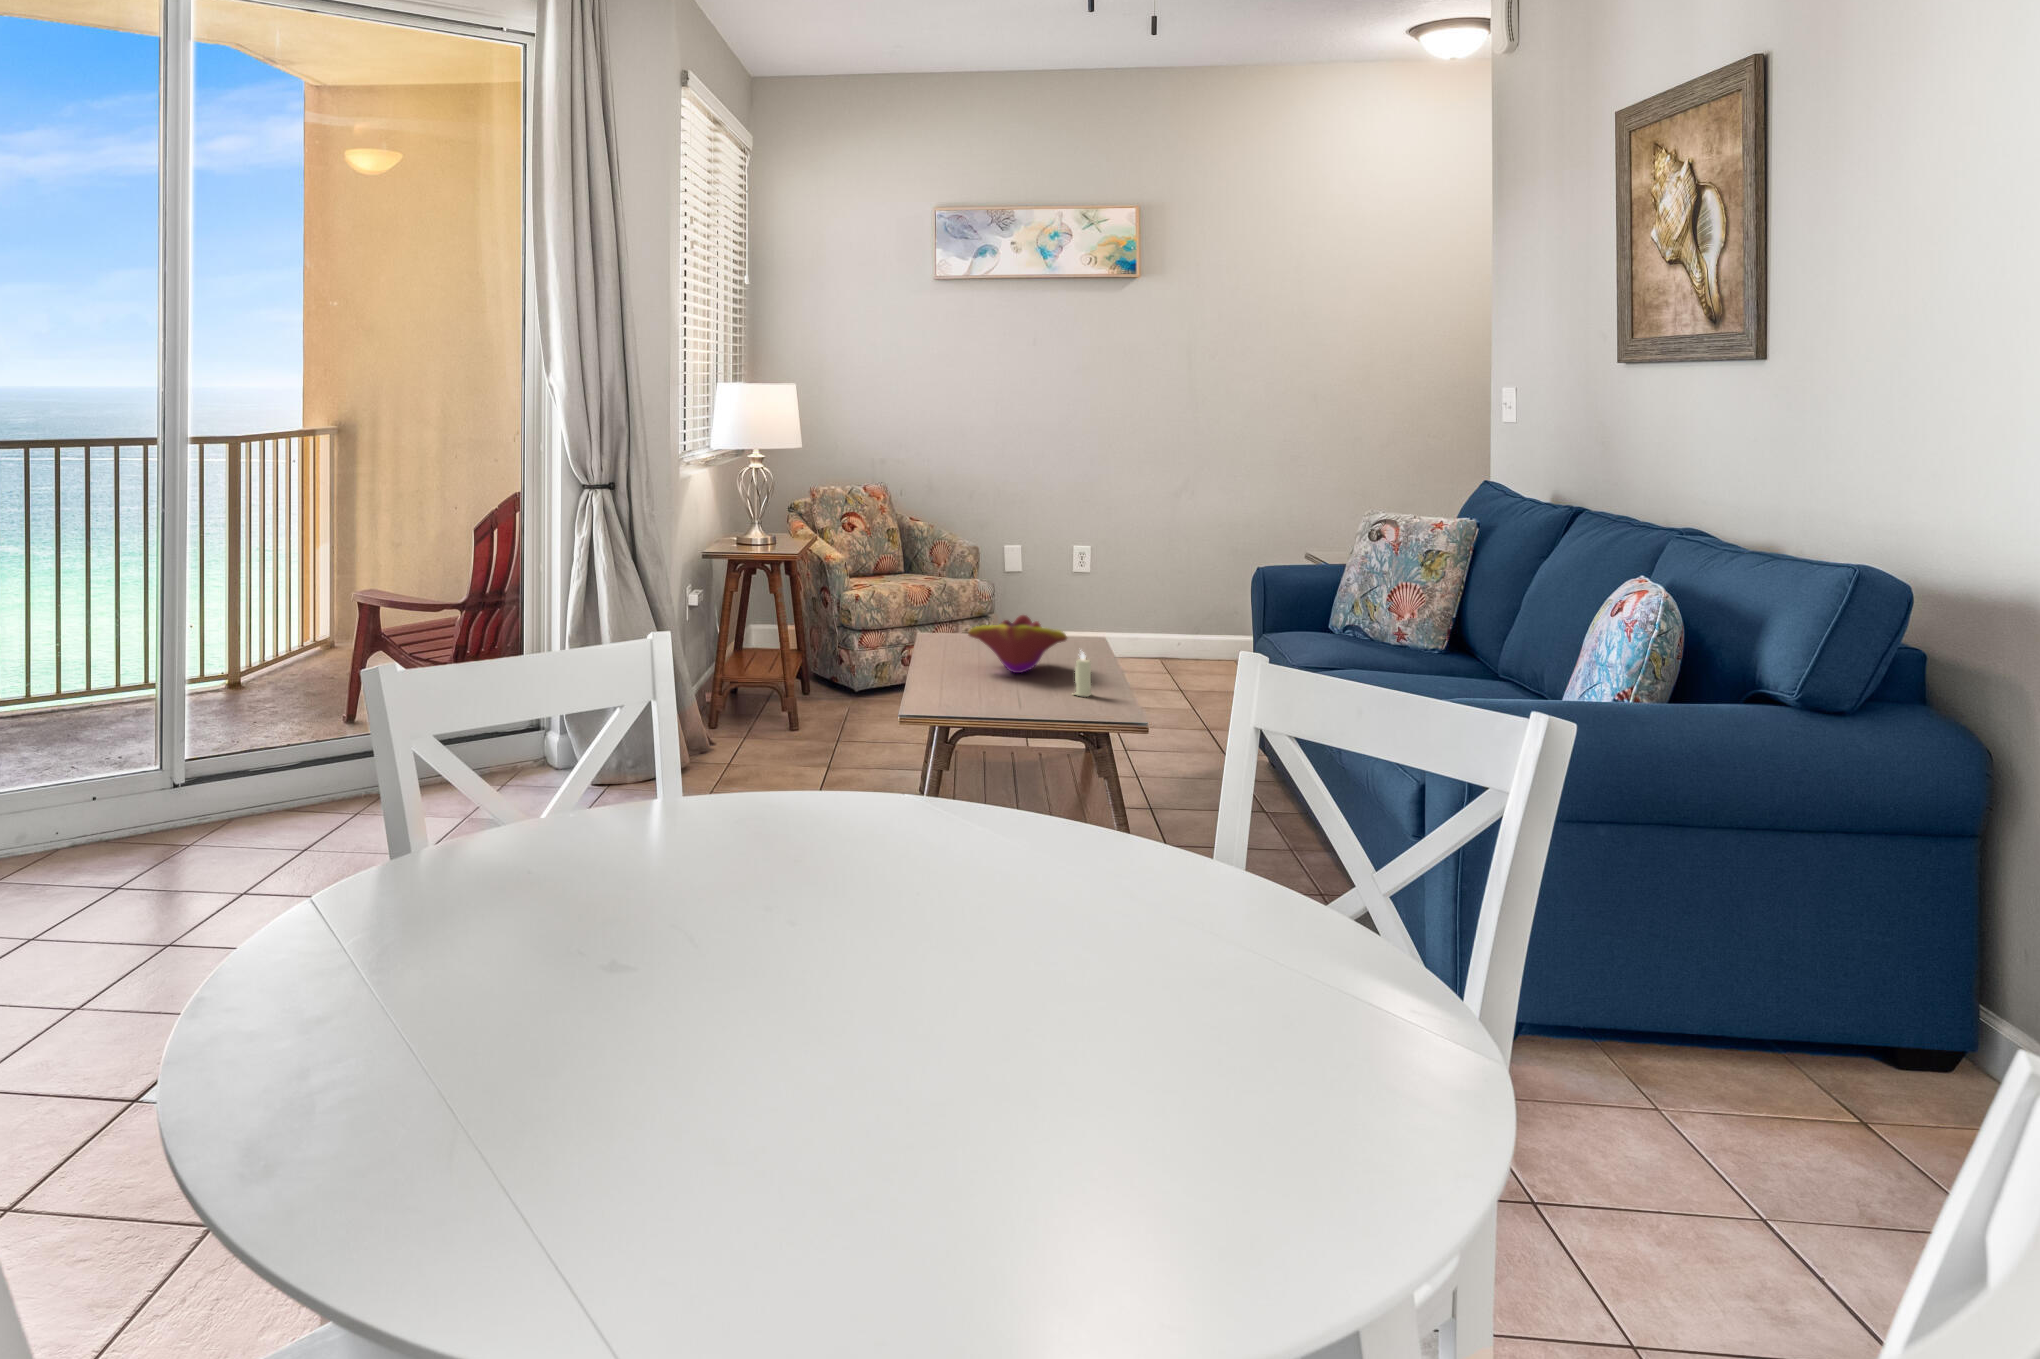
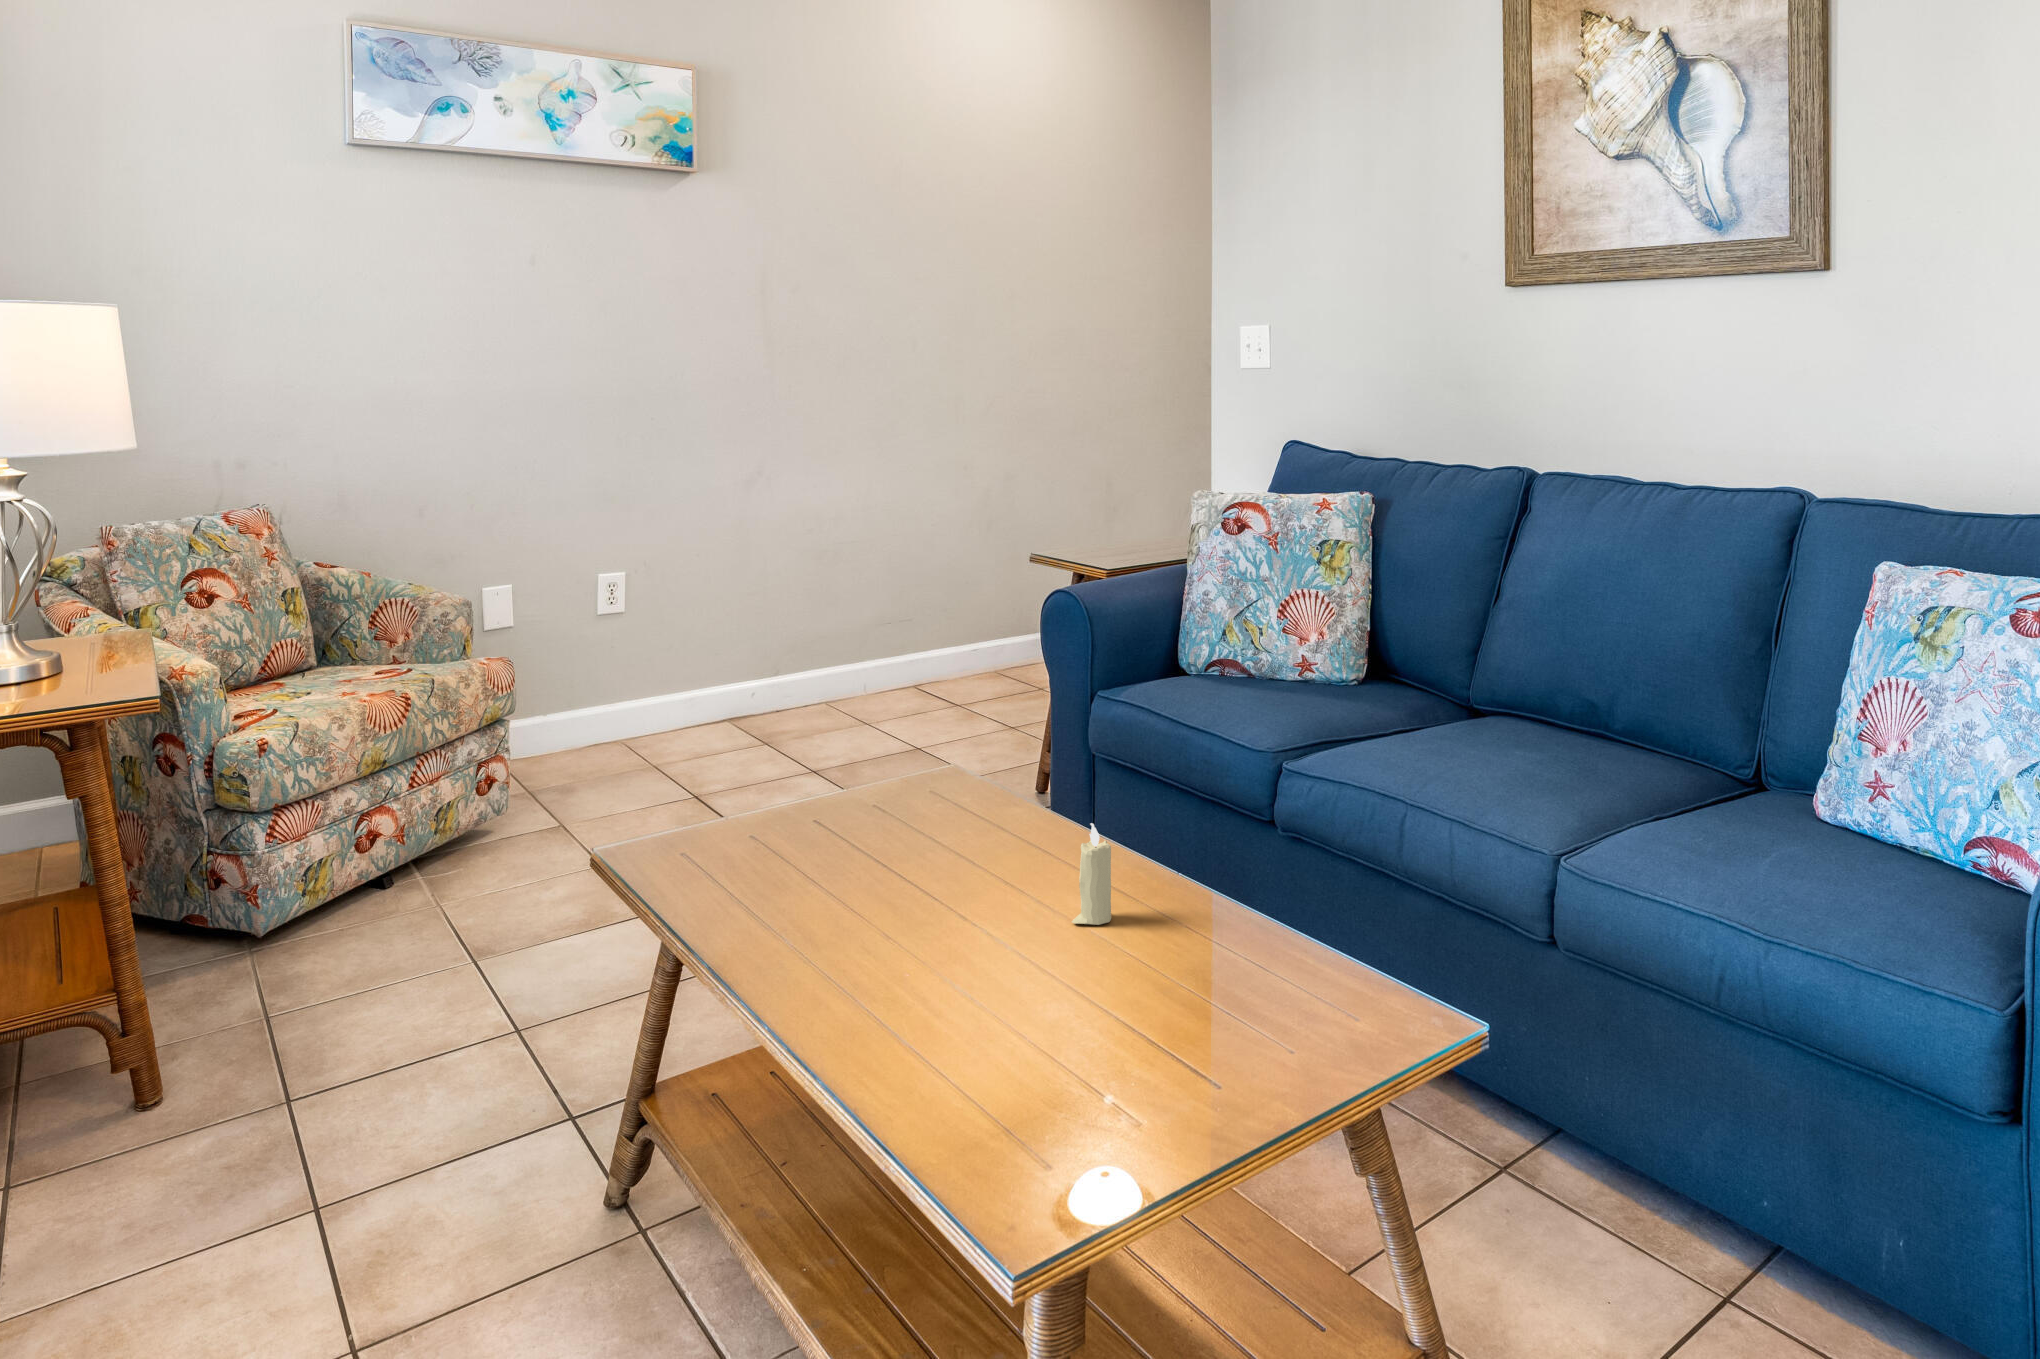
decorative bowl: present [968,615,1067,673] -> none [769,754,986,888]

